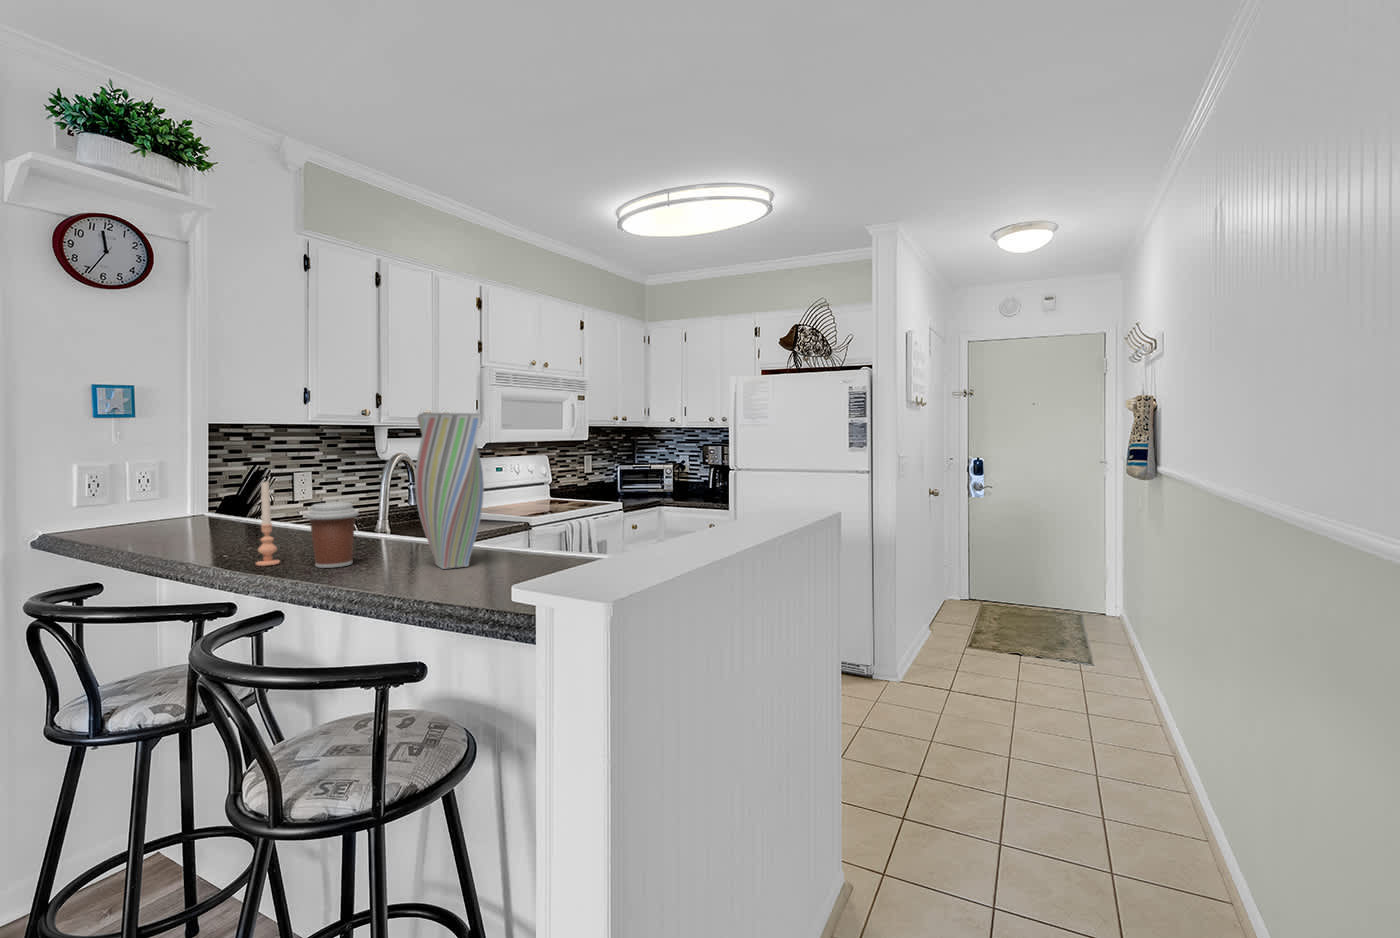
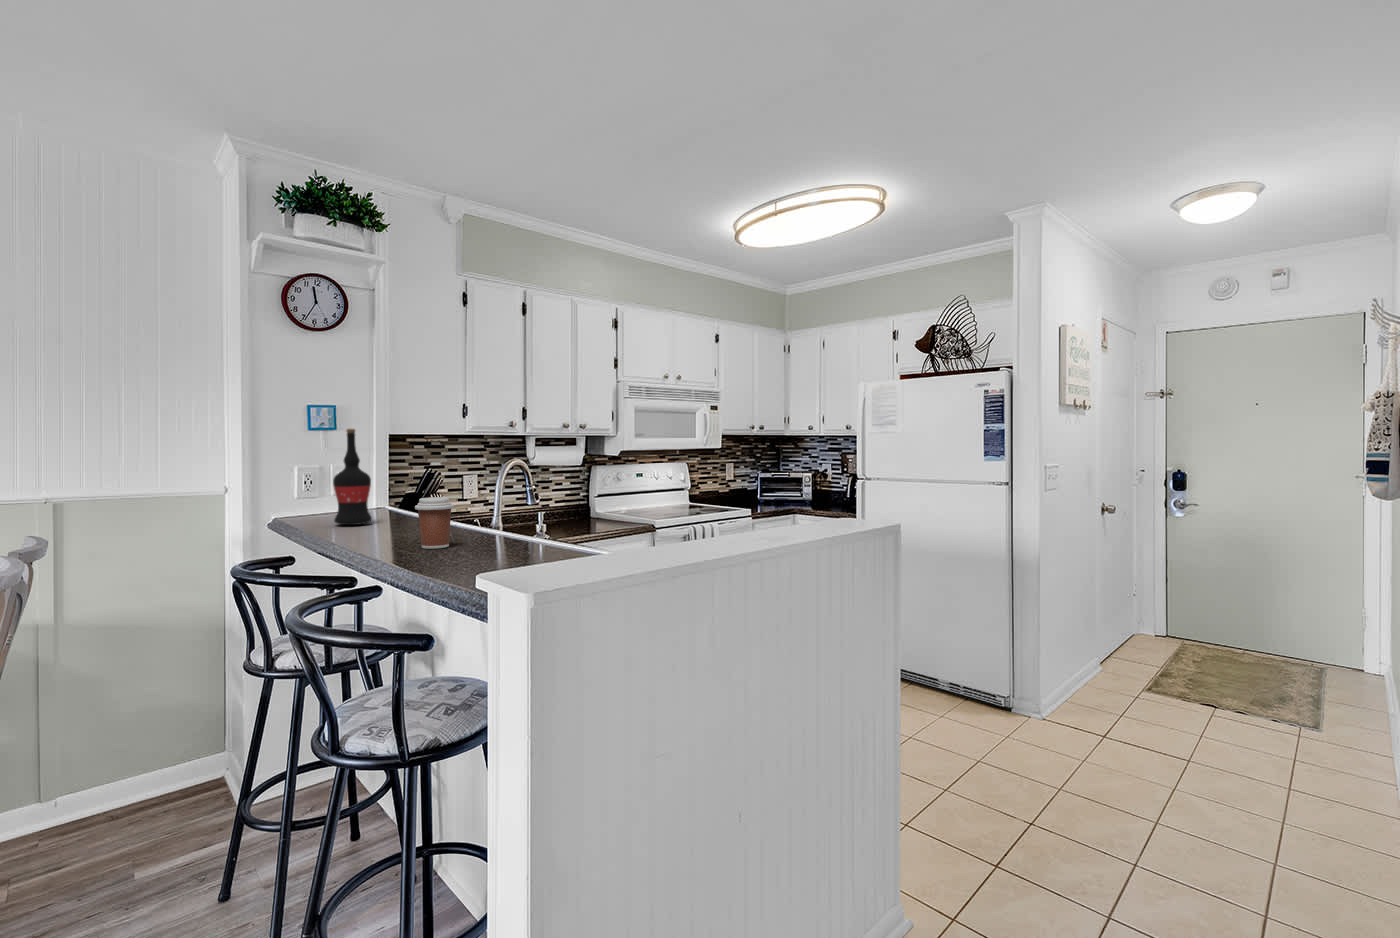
vase: present [415,412,484,569] -> none [488,425,546,553]
wine bottle: none [153,415,210,539] -> present [333,429,372,525]
candle: present [256,482,280,566] -> none [383,479,401,545]

